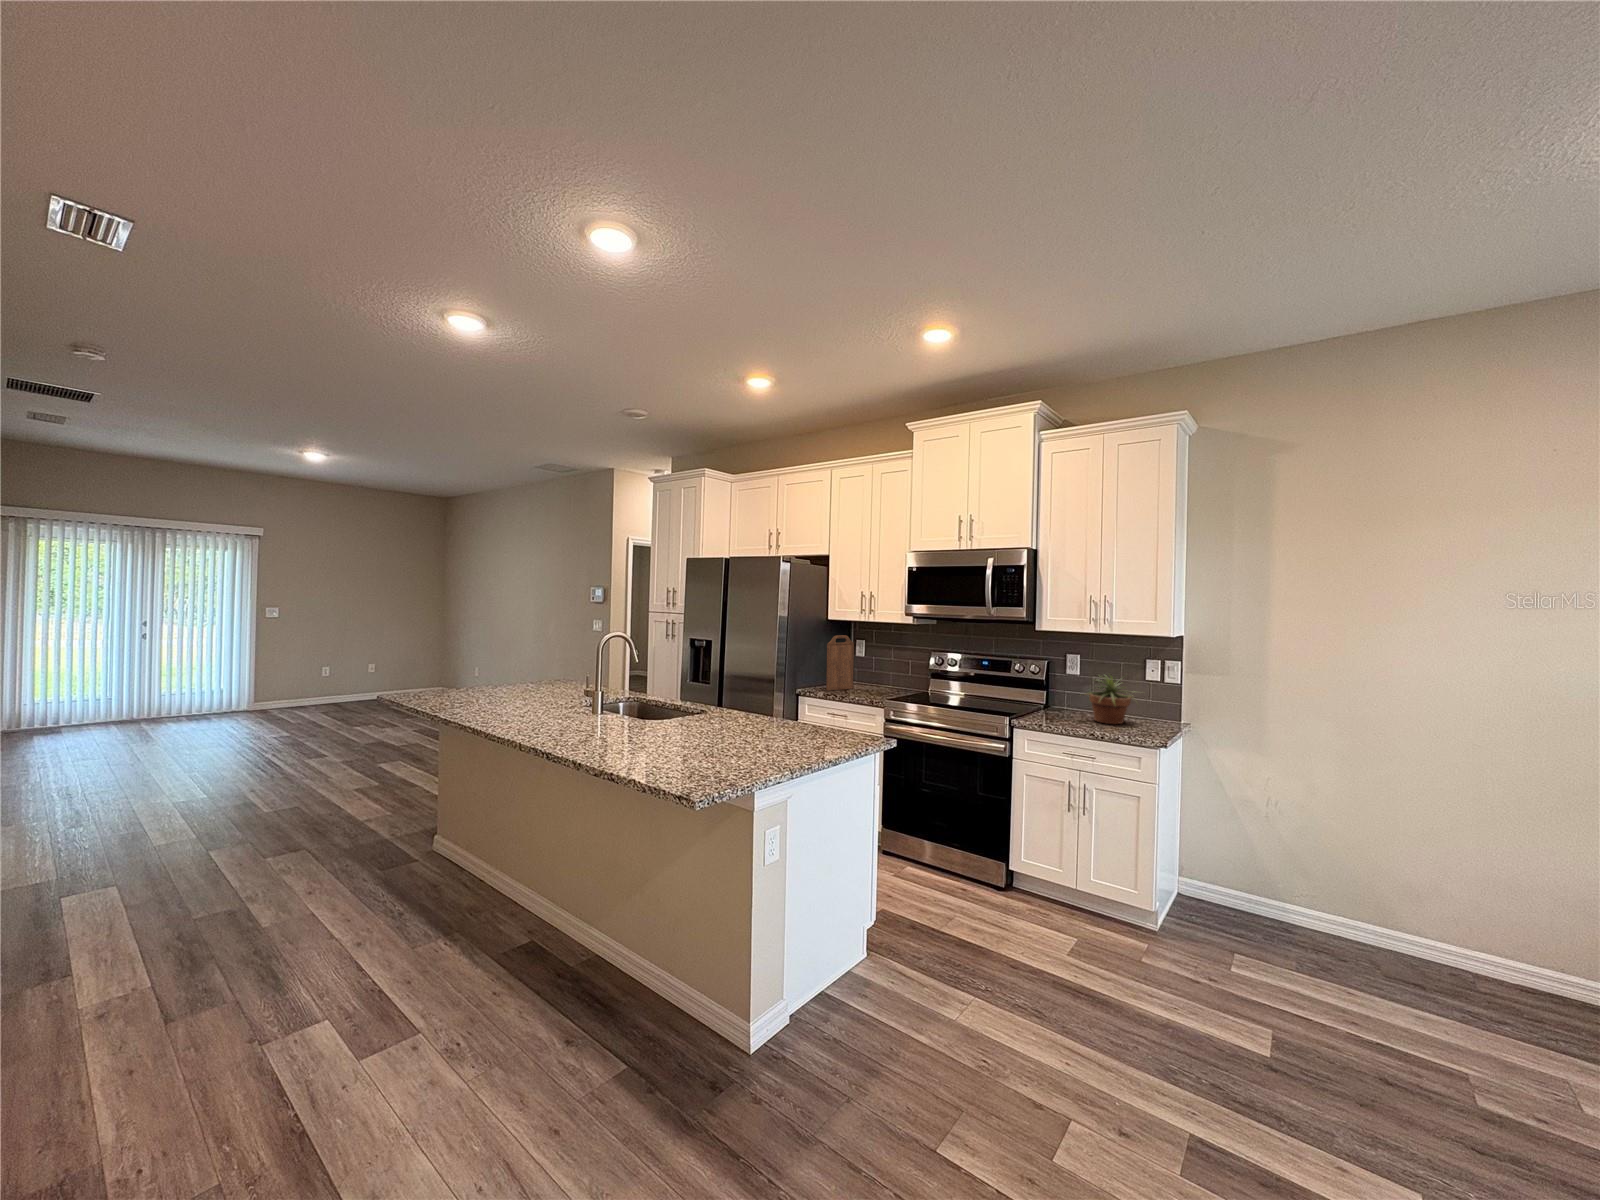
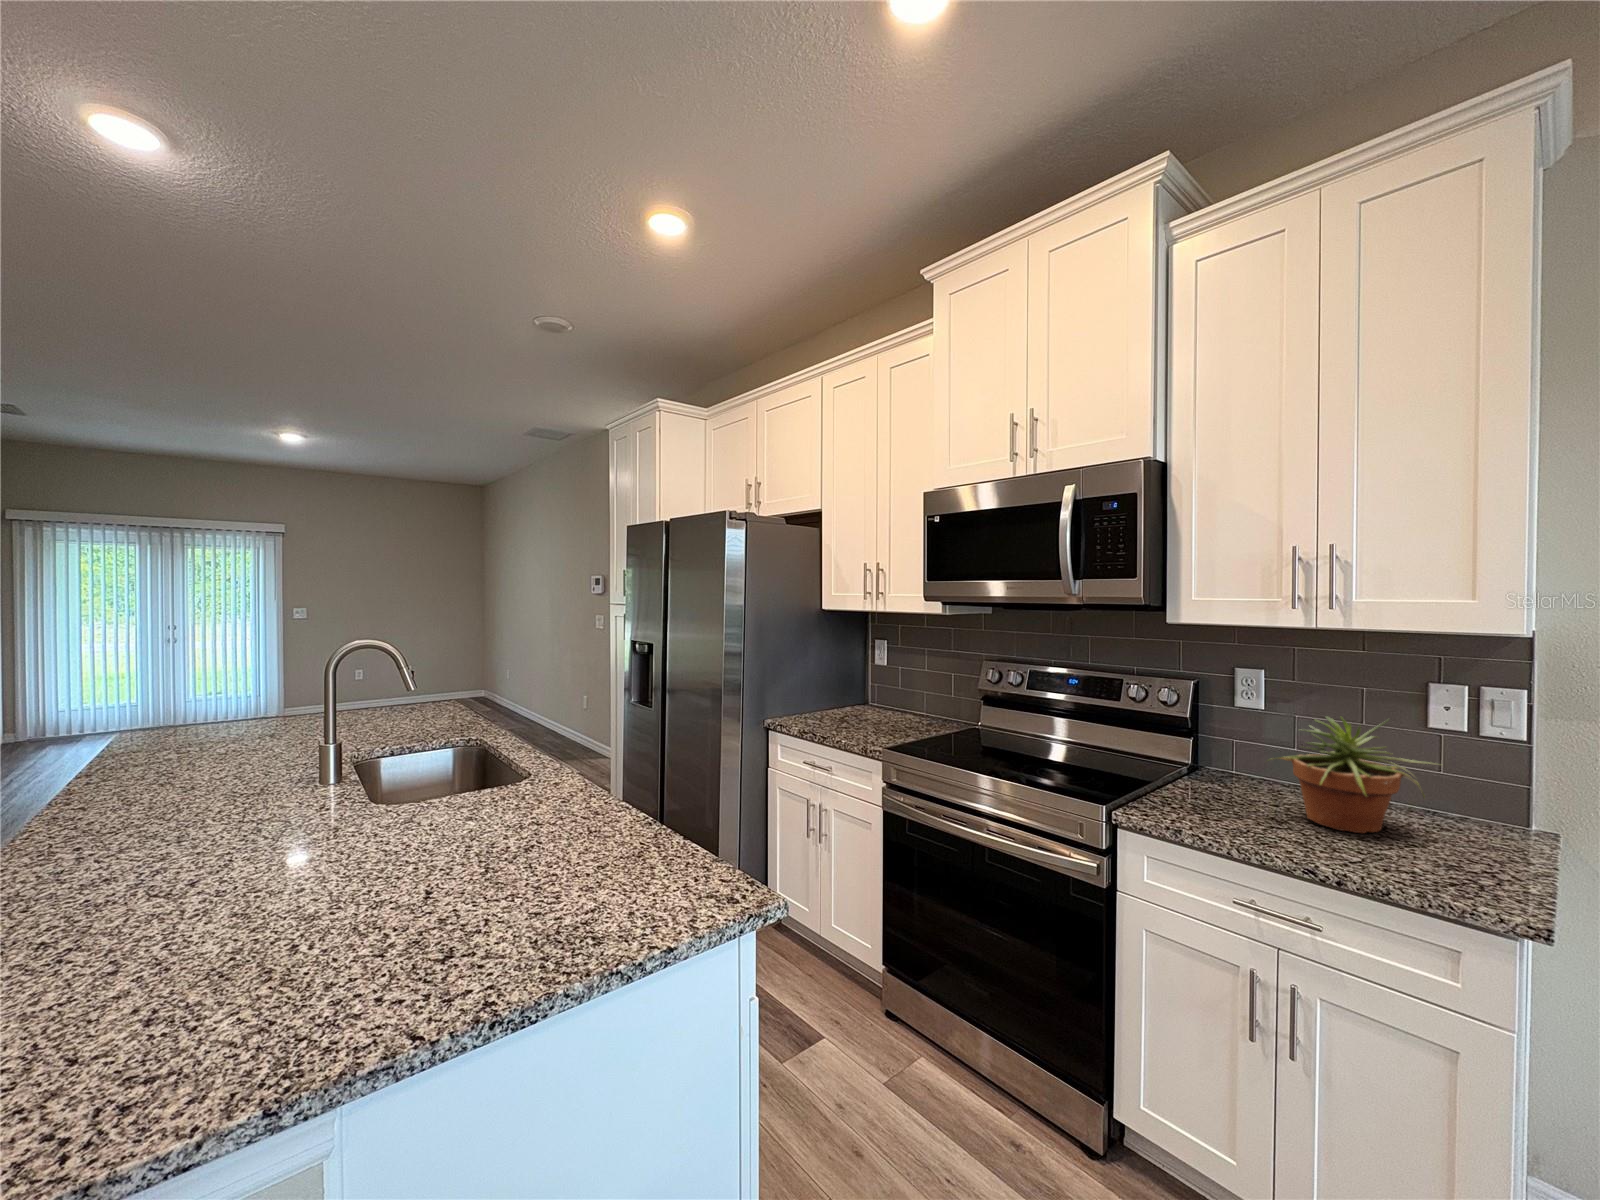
cutting board: present [826,635,854,691] -> none [807,636,854,724]

